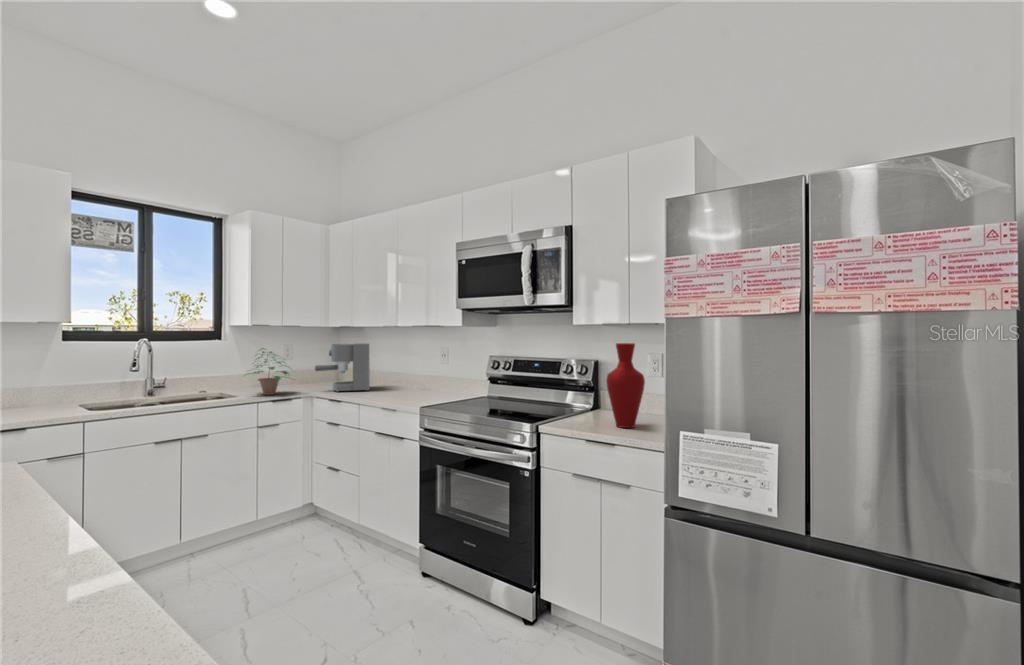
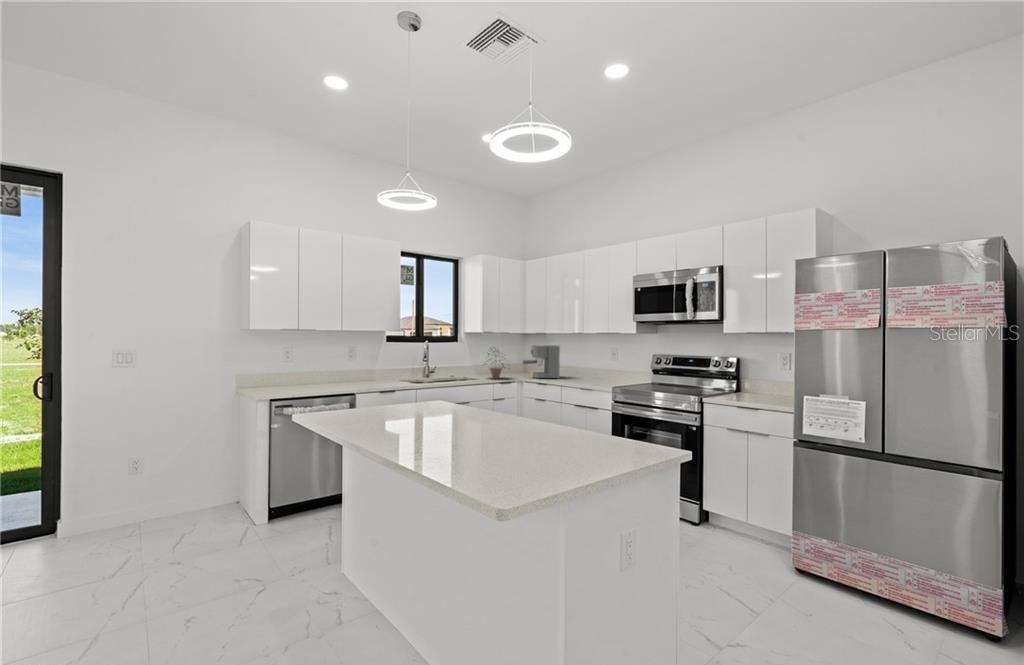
vase: present [606,343,645,428] -> none [749,346,777,401]

